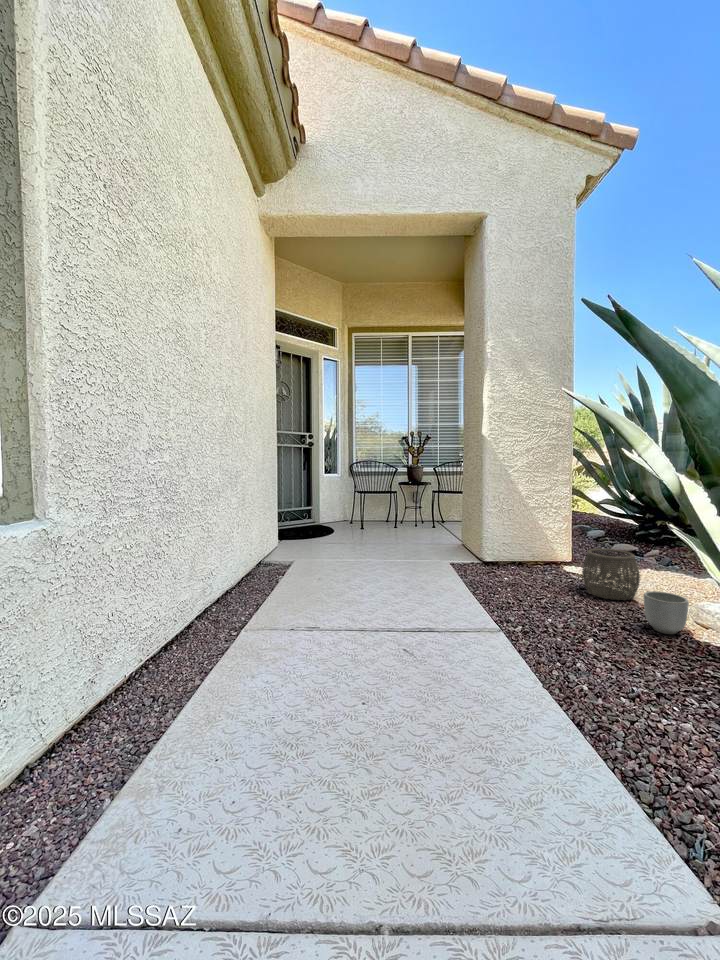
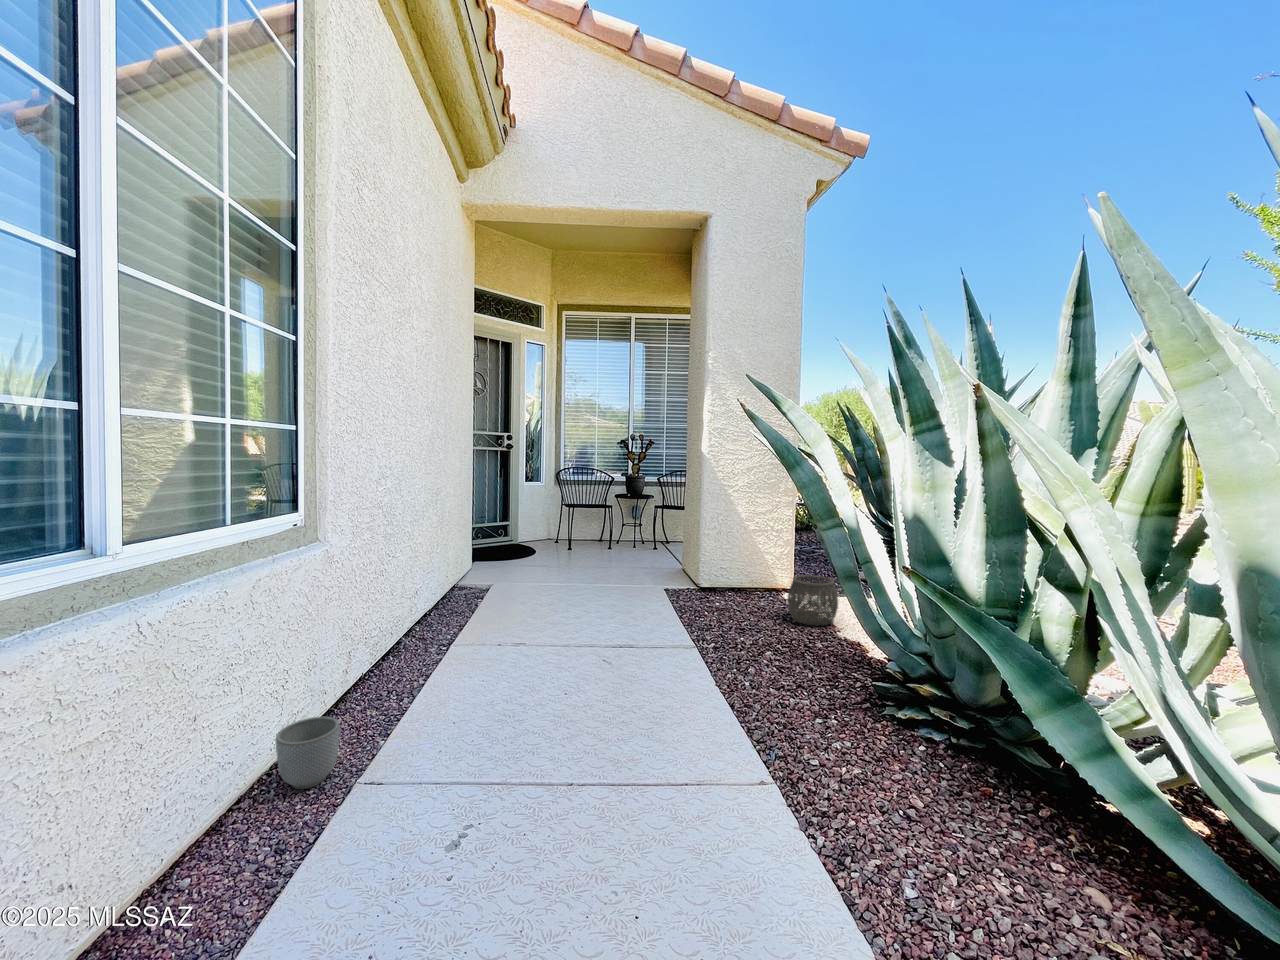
planter: present [644,591,689,634] -> present [276,716,340,789]

